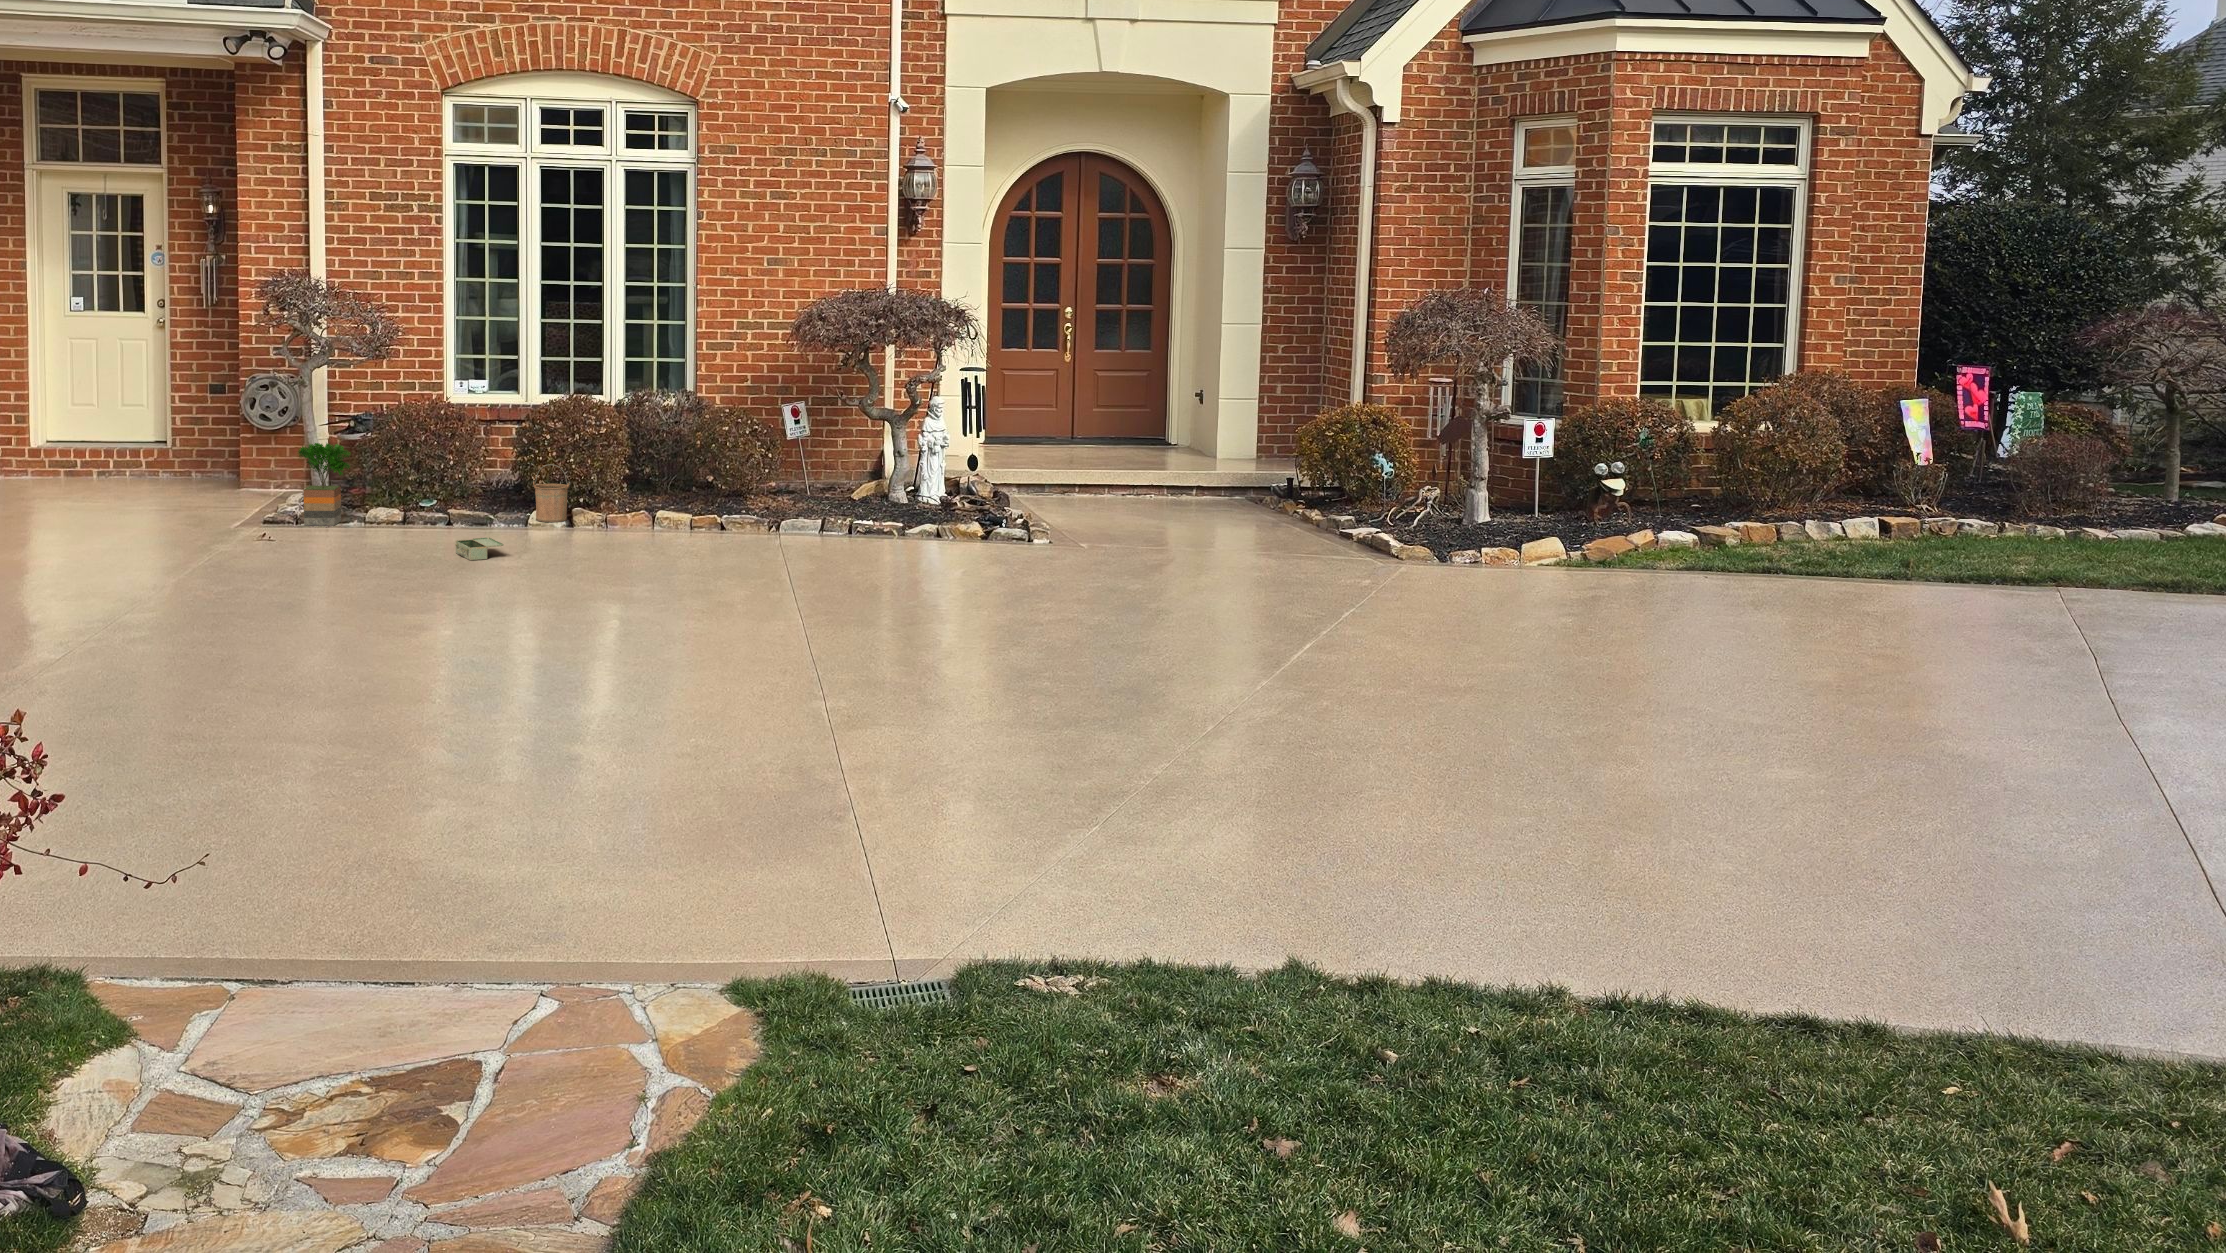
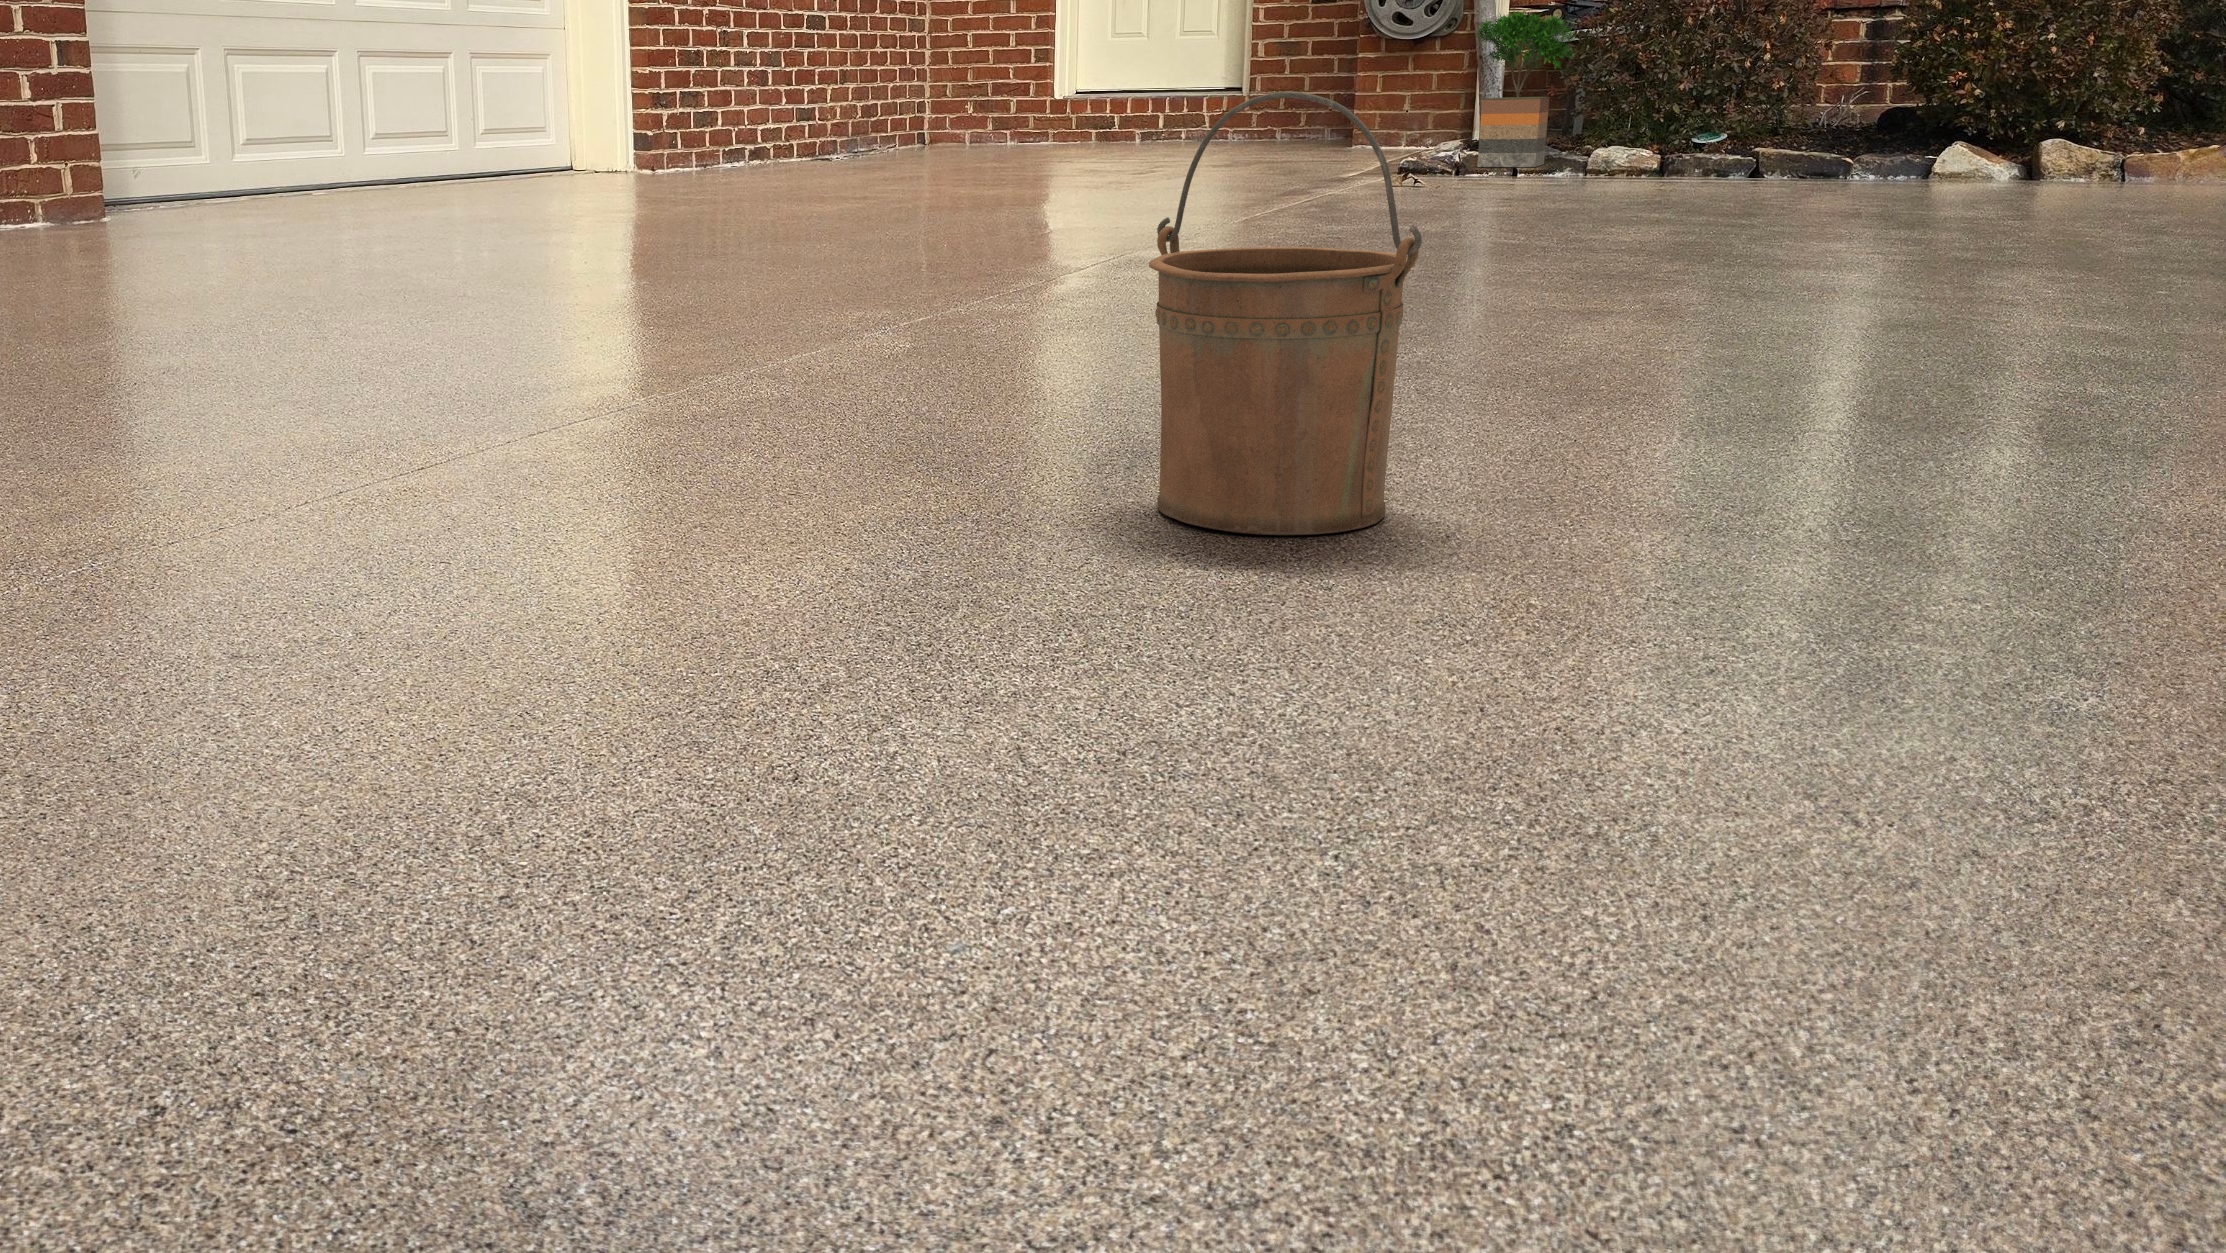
bucket: present [533,464,570,522] -> present [1149,91,1422,535]
toolbox: present [455,538,503,560] -> none [1828,156,1961,194]

